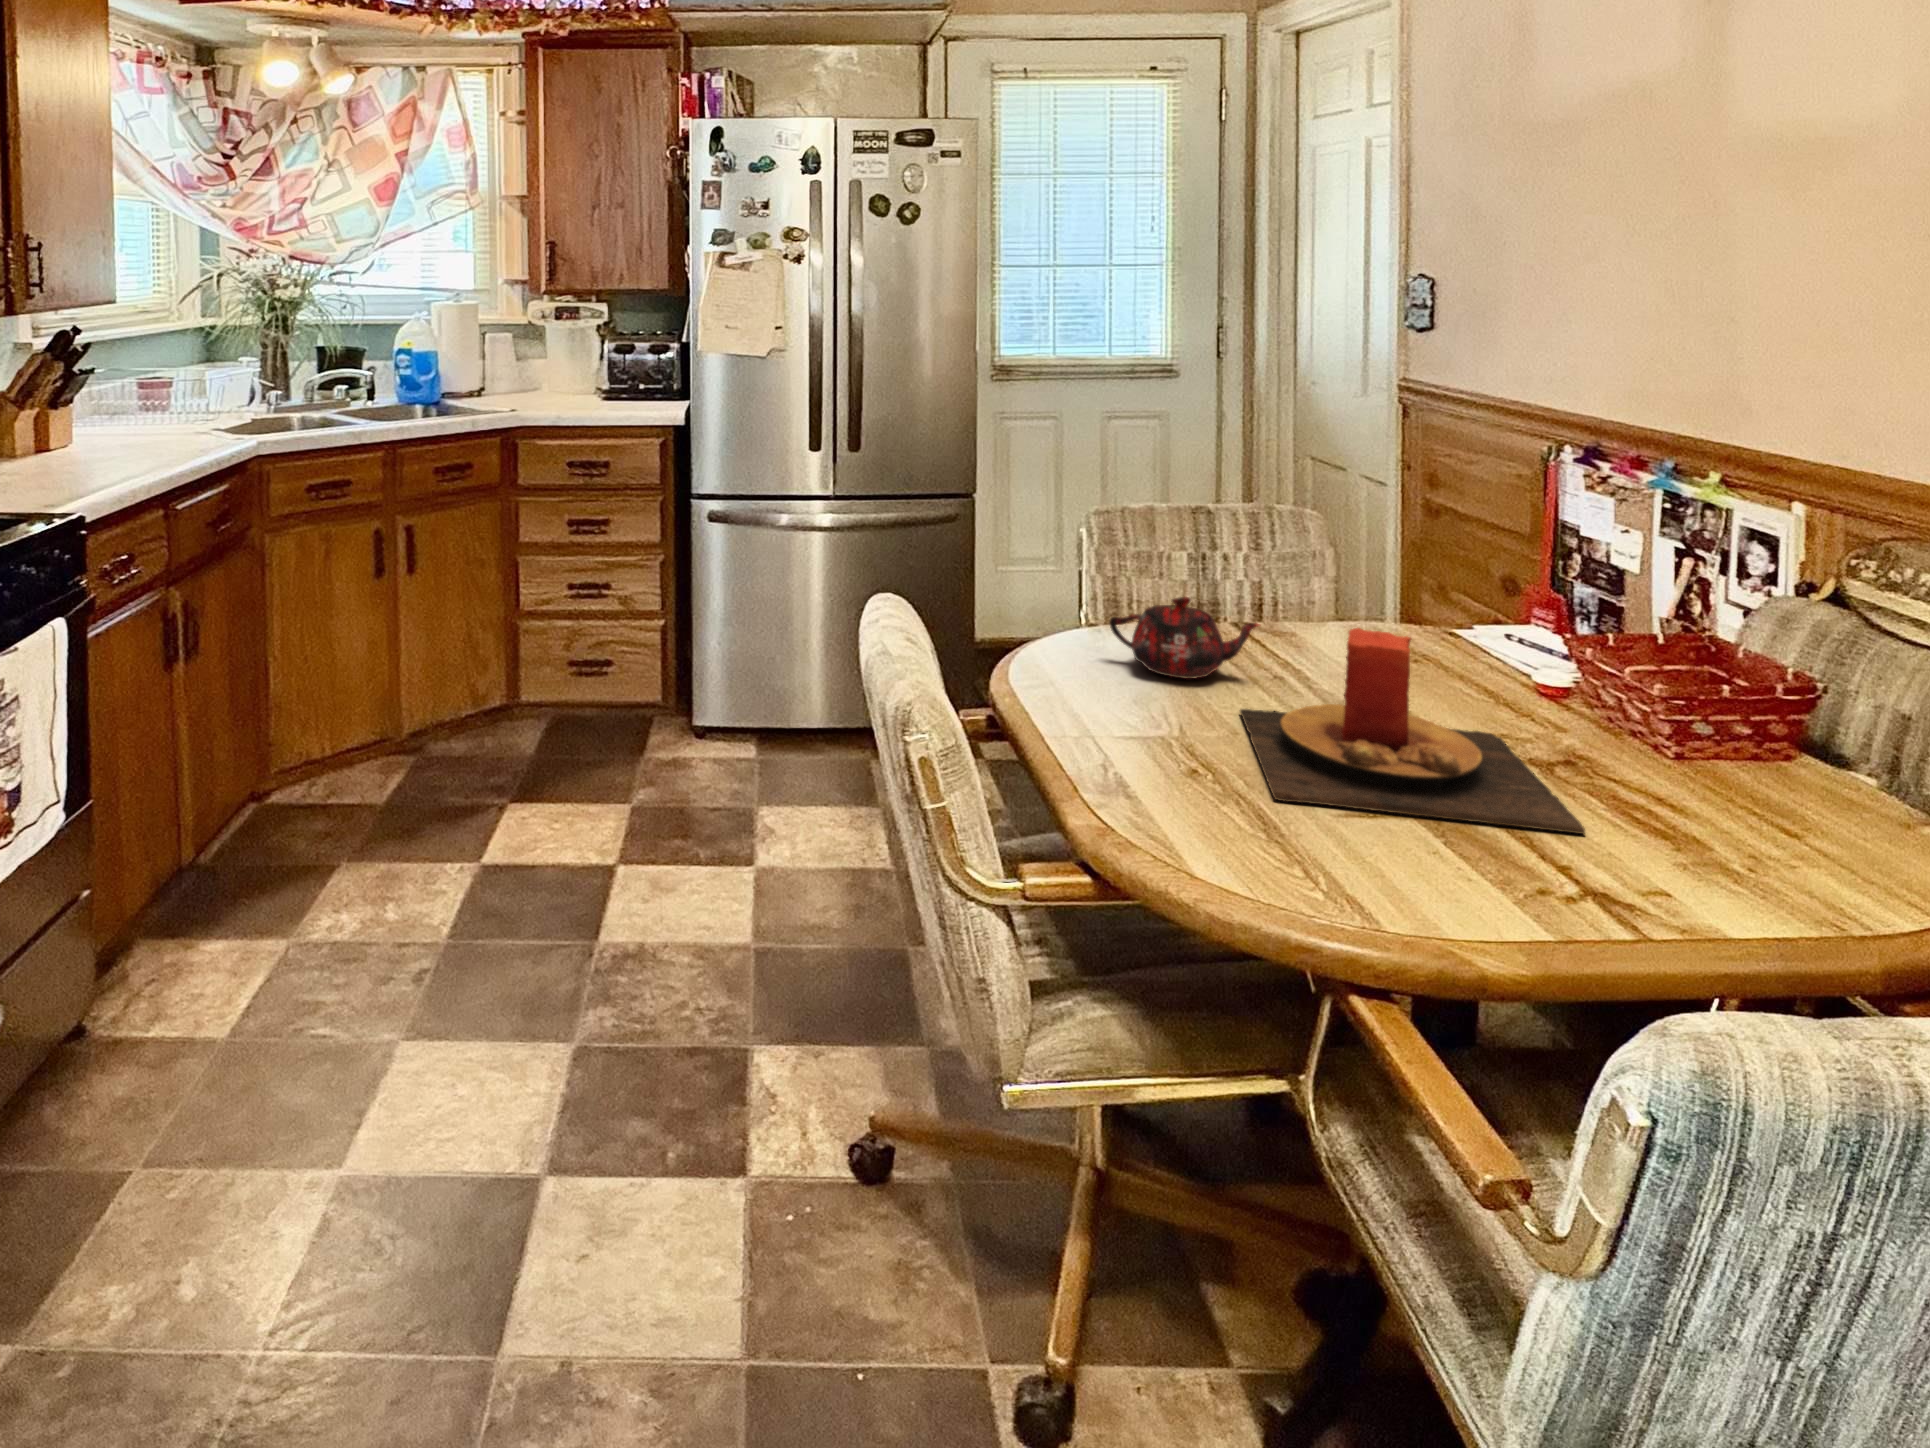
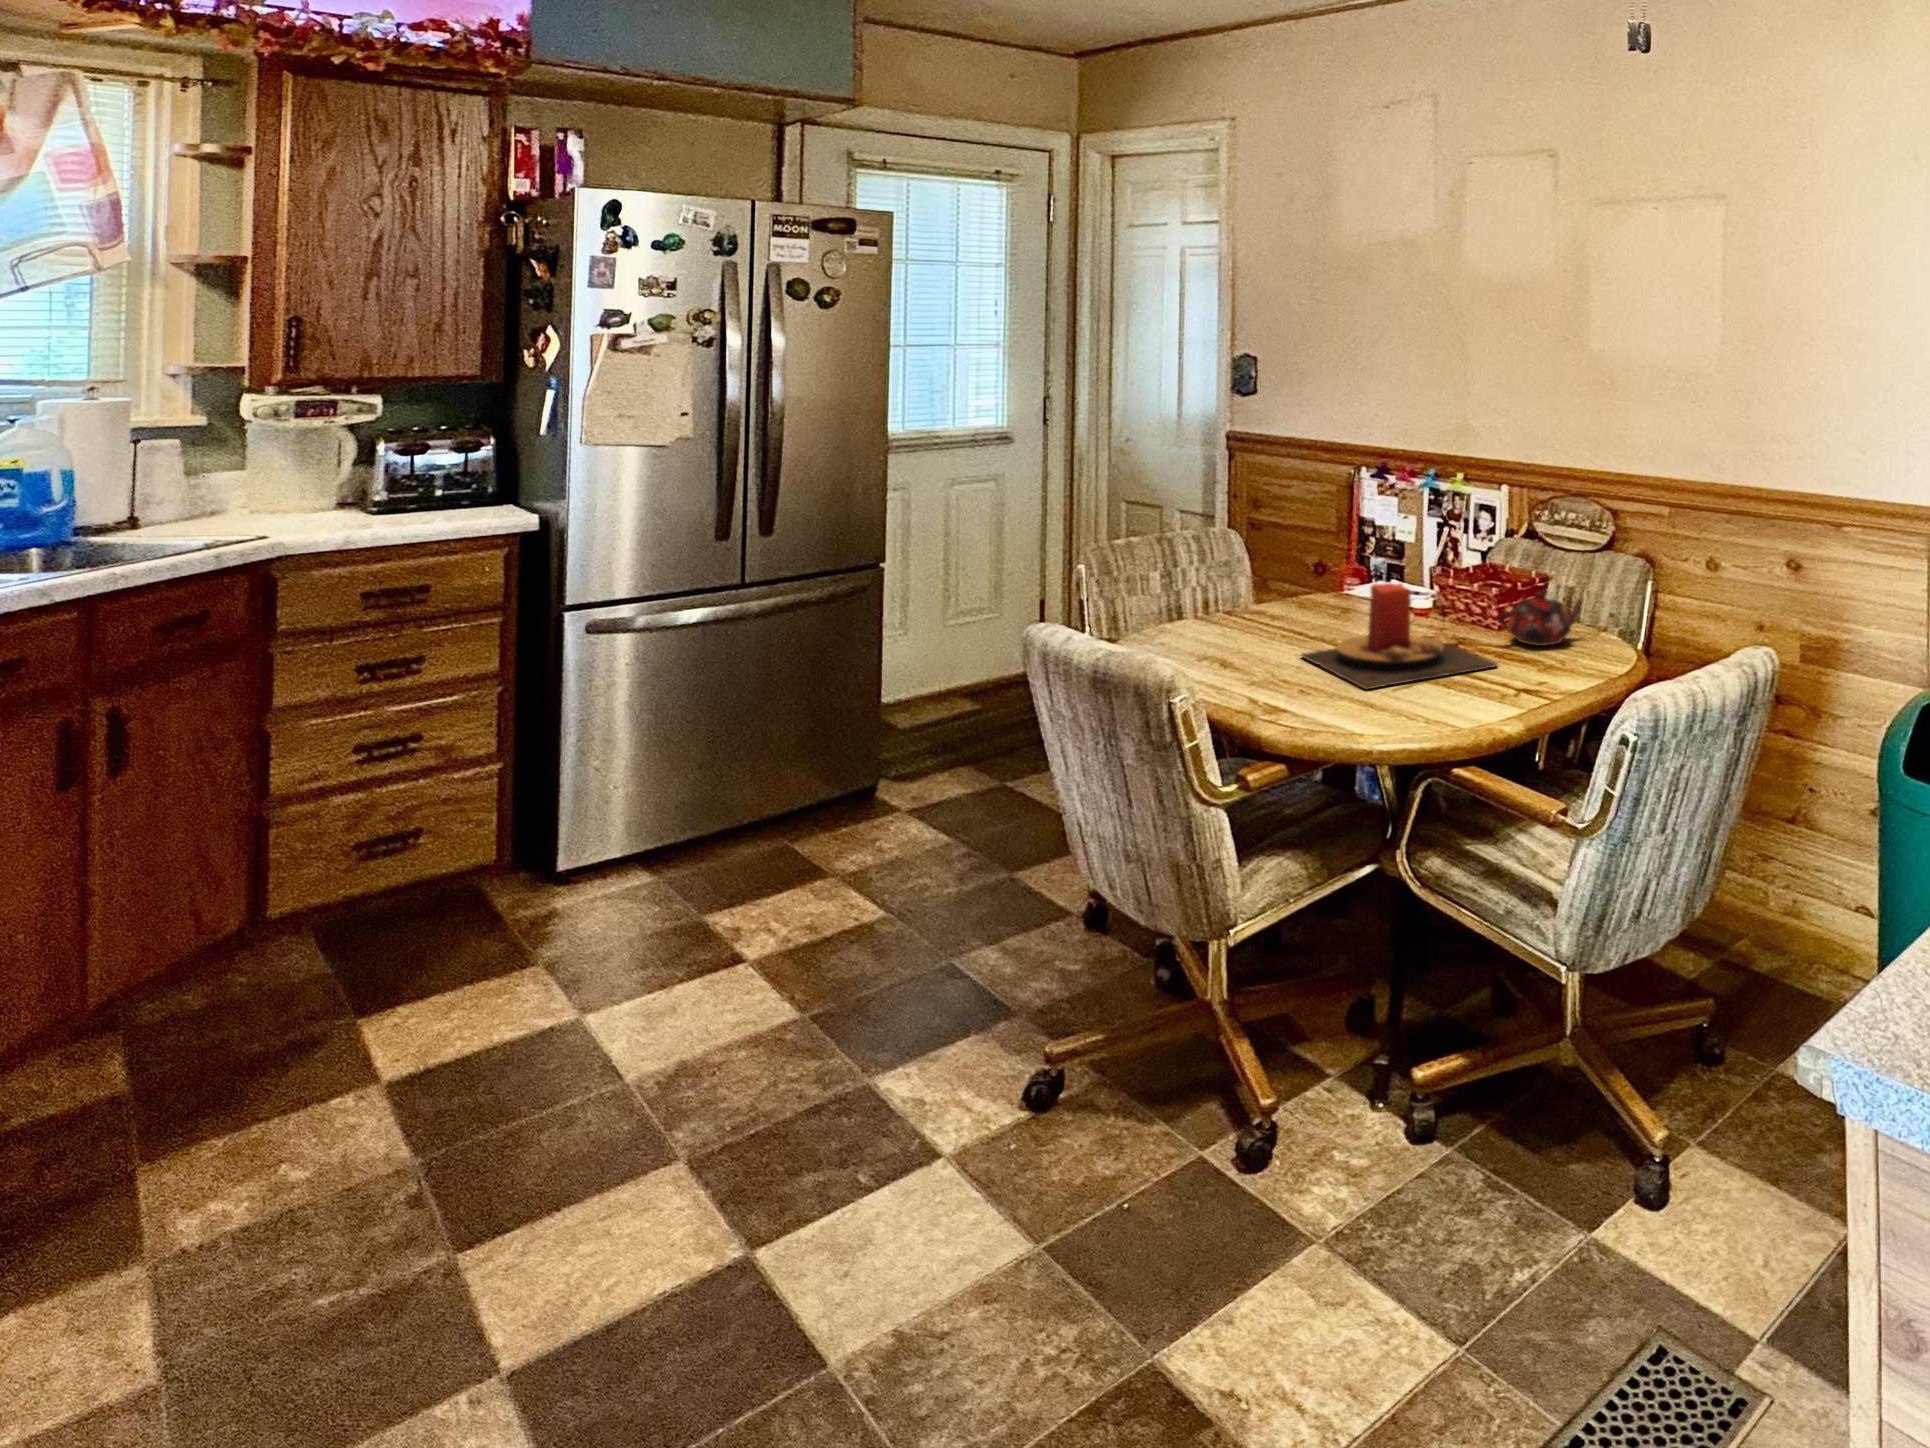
teapot: present [1109,597,1259,679] -> present [1499,590,1583,646]

